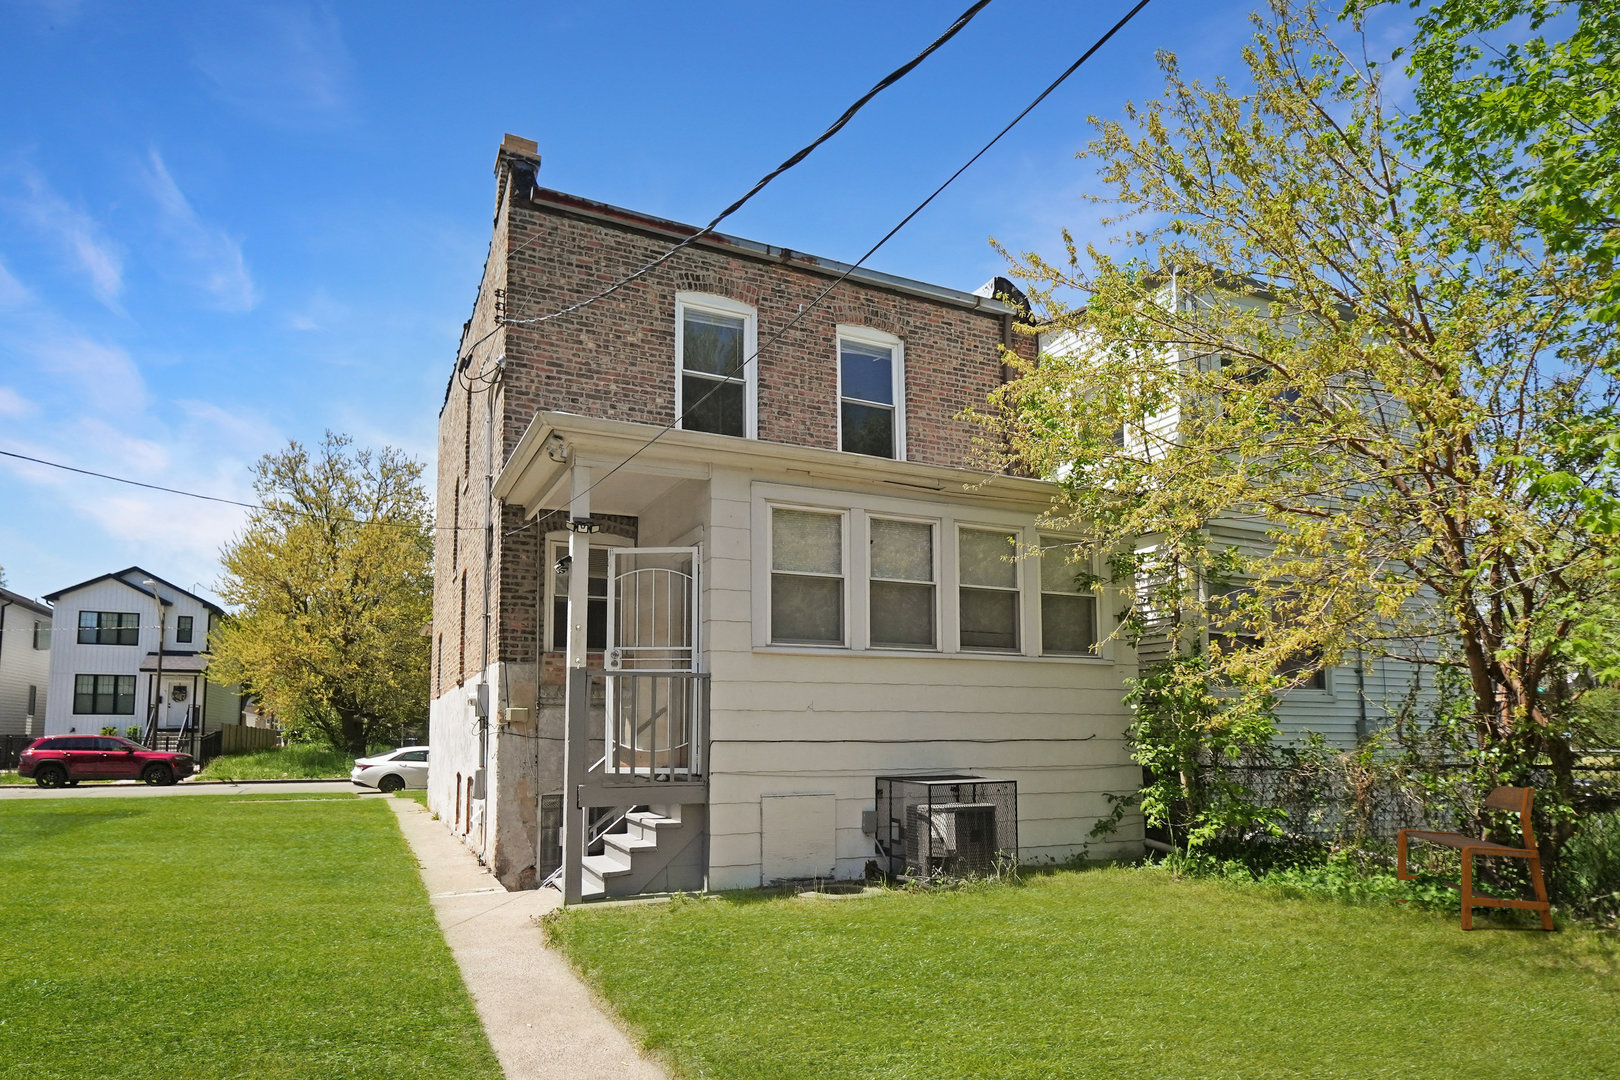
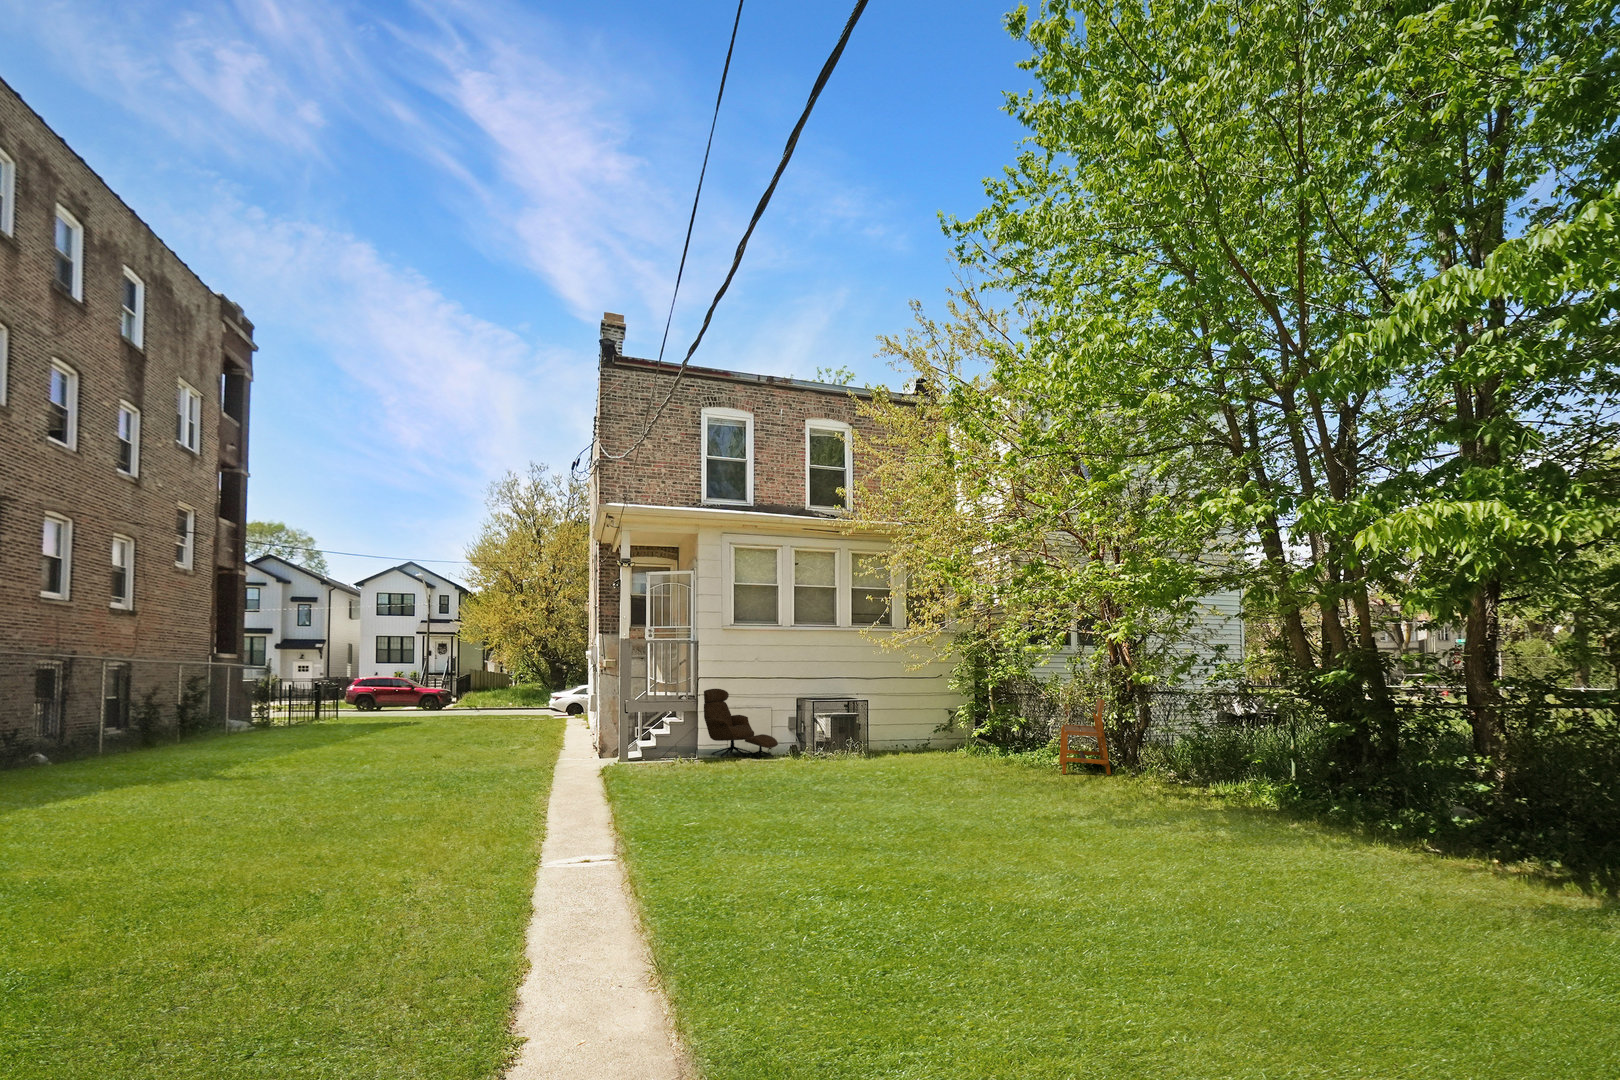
lounge chair: none [730,763,869,897] -> present [704,689,778,758]

